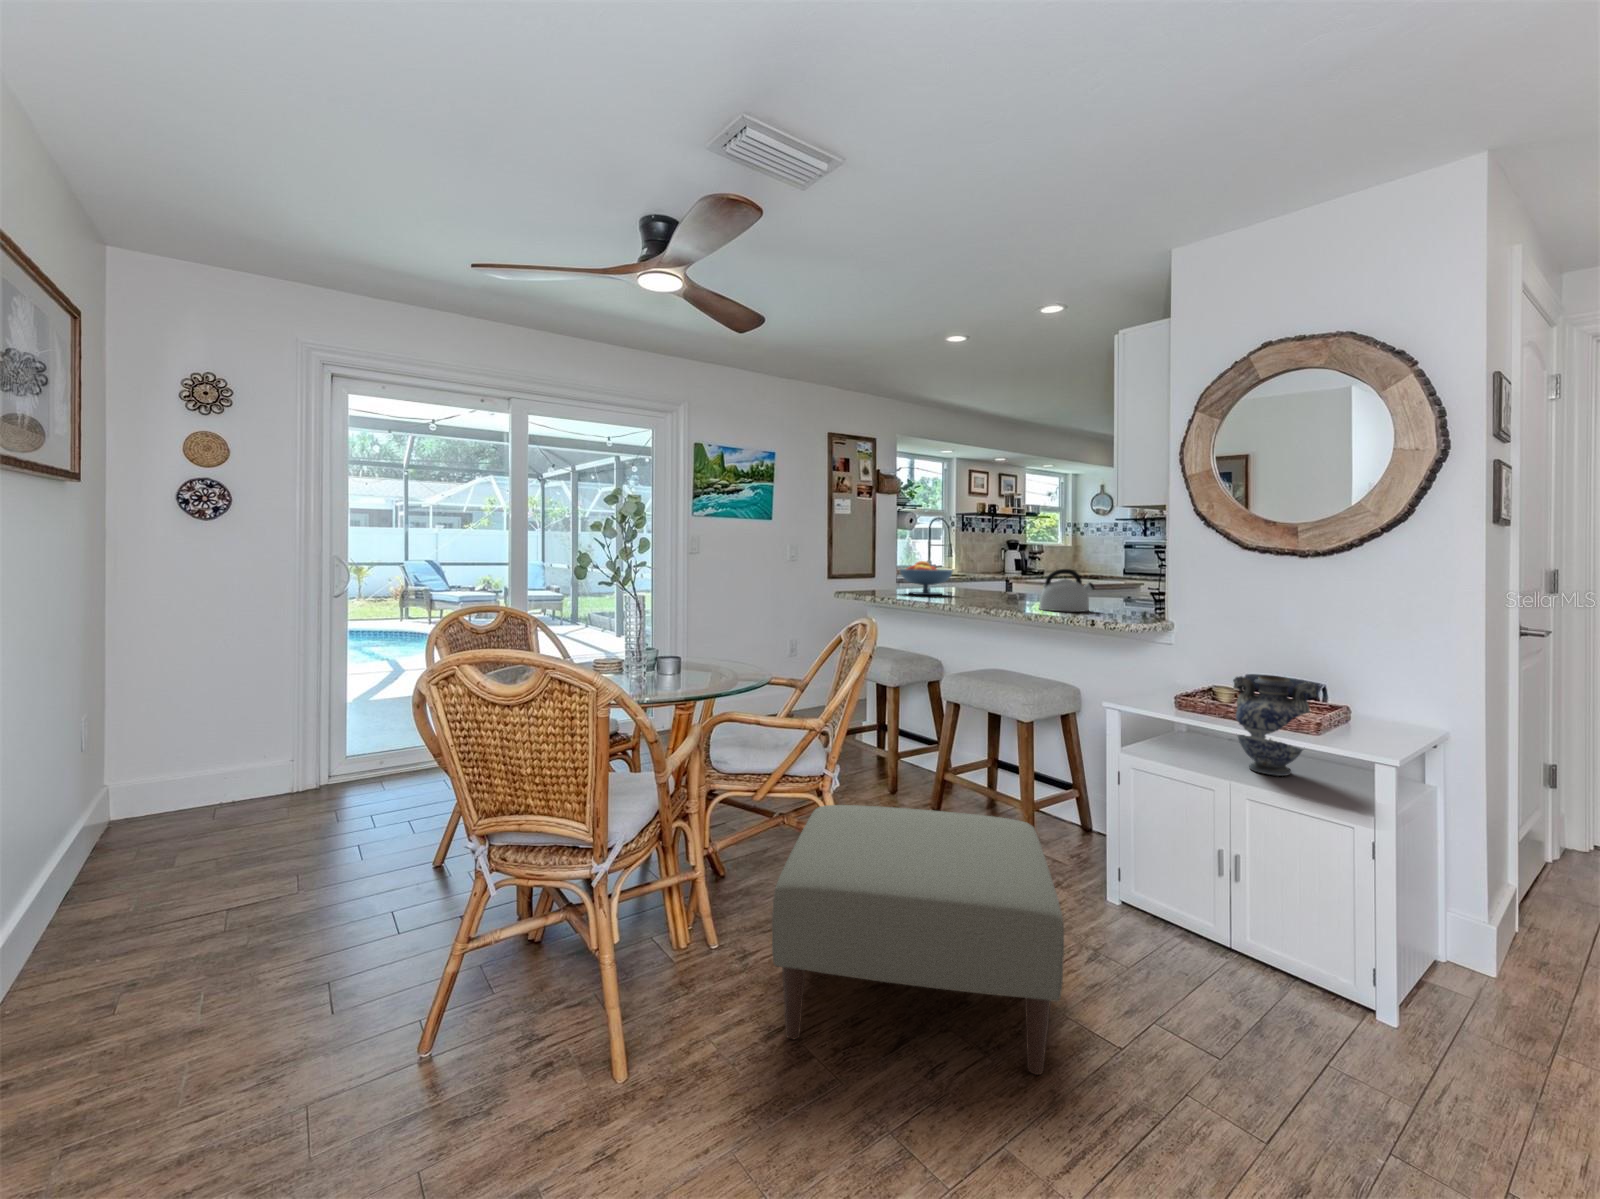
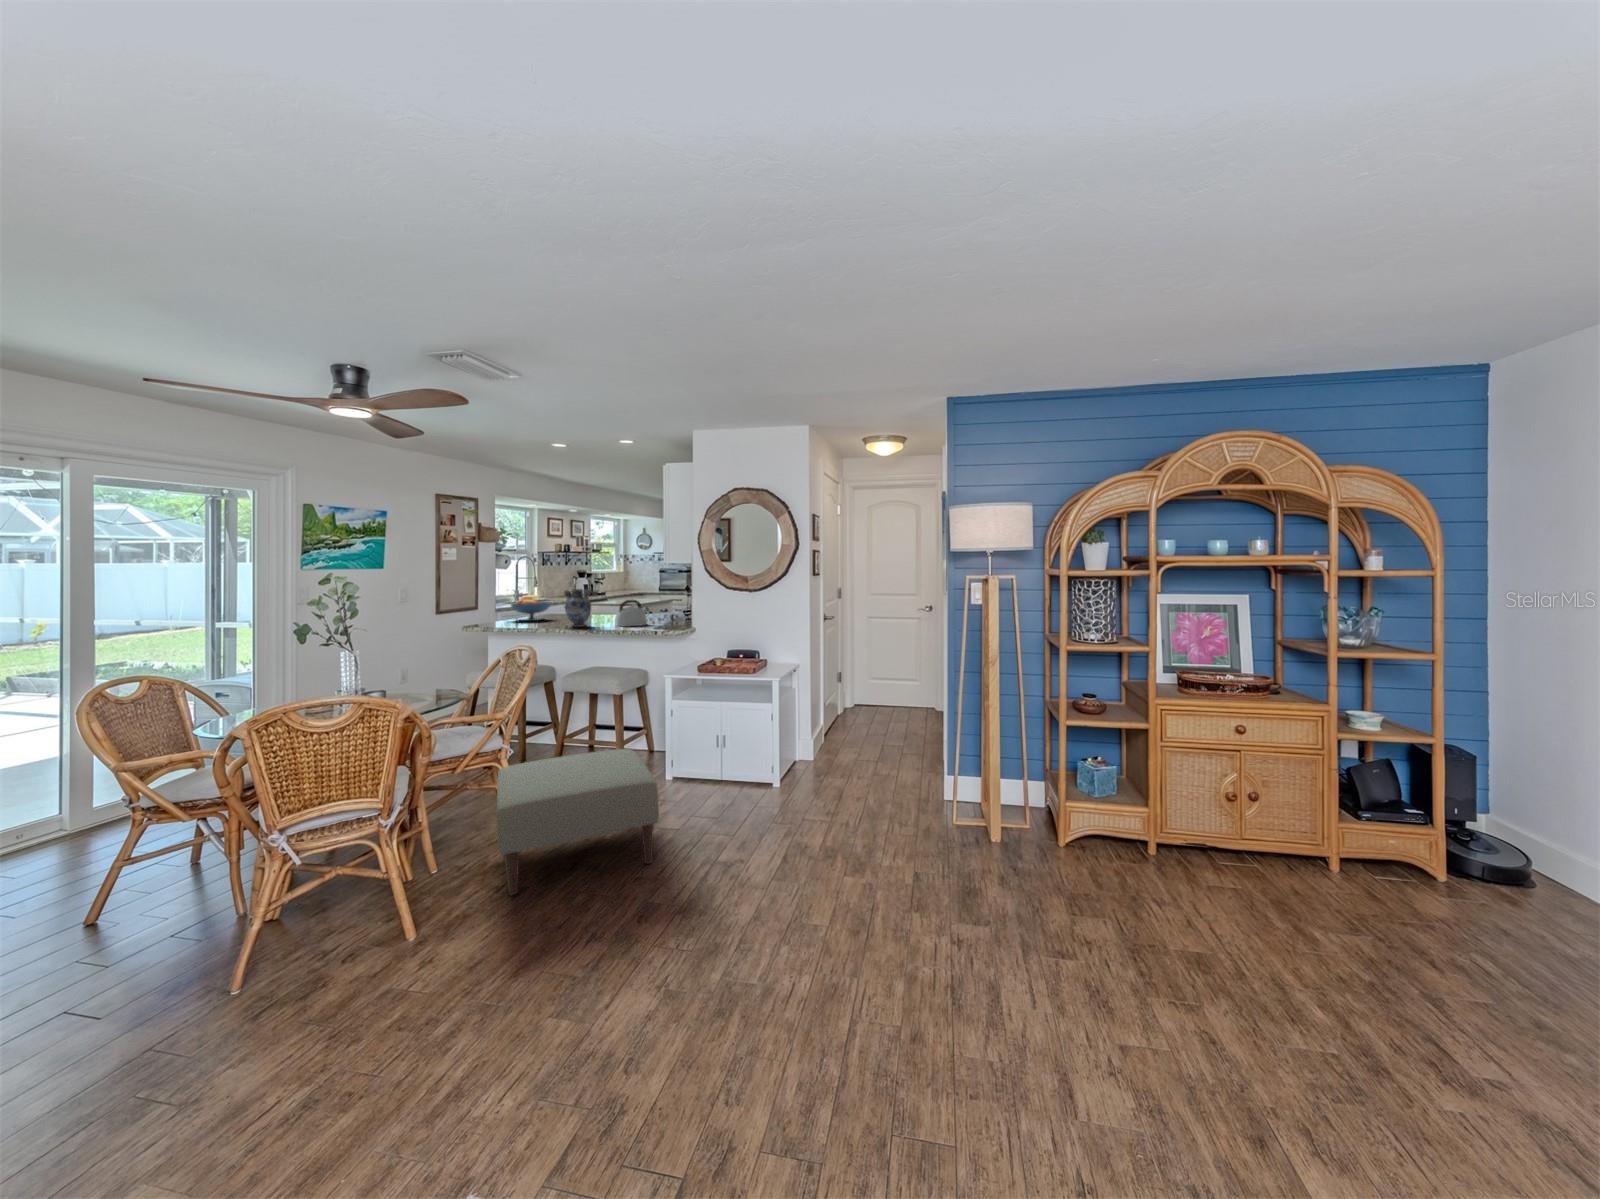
decorative vase: present [1233,676,1317,776] -> present [564,589,591,627]

